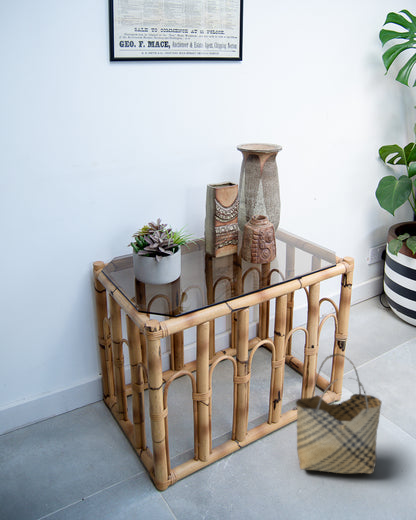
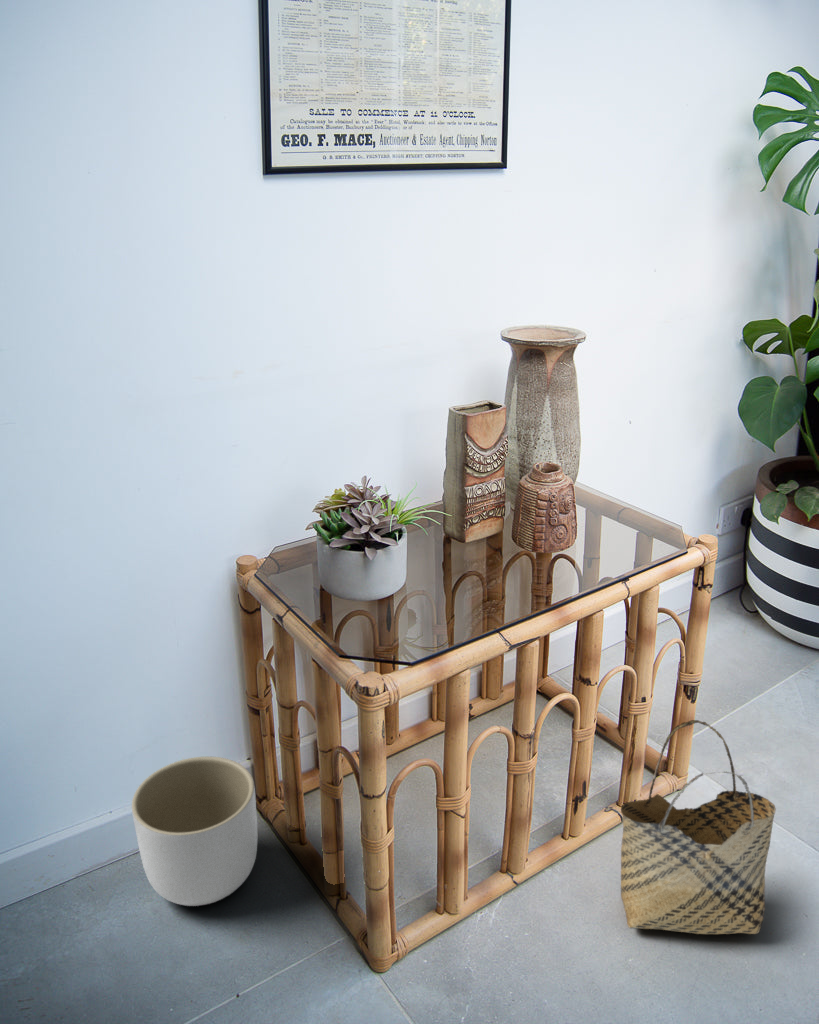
planter: none [29,374,98,454] -> present [132,756,257,906]

